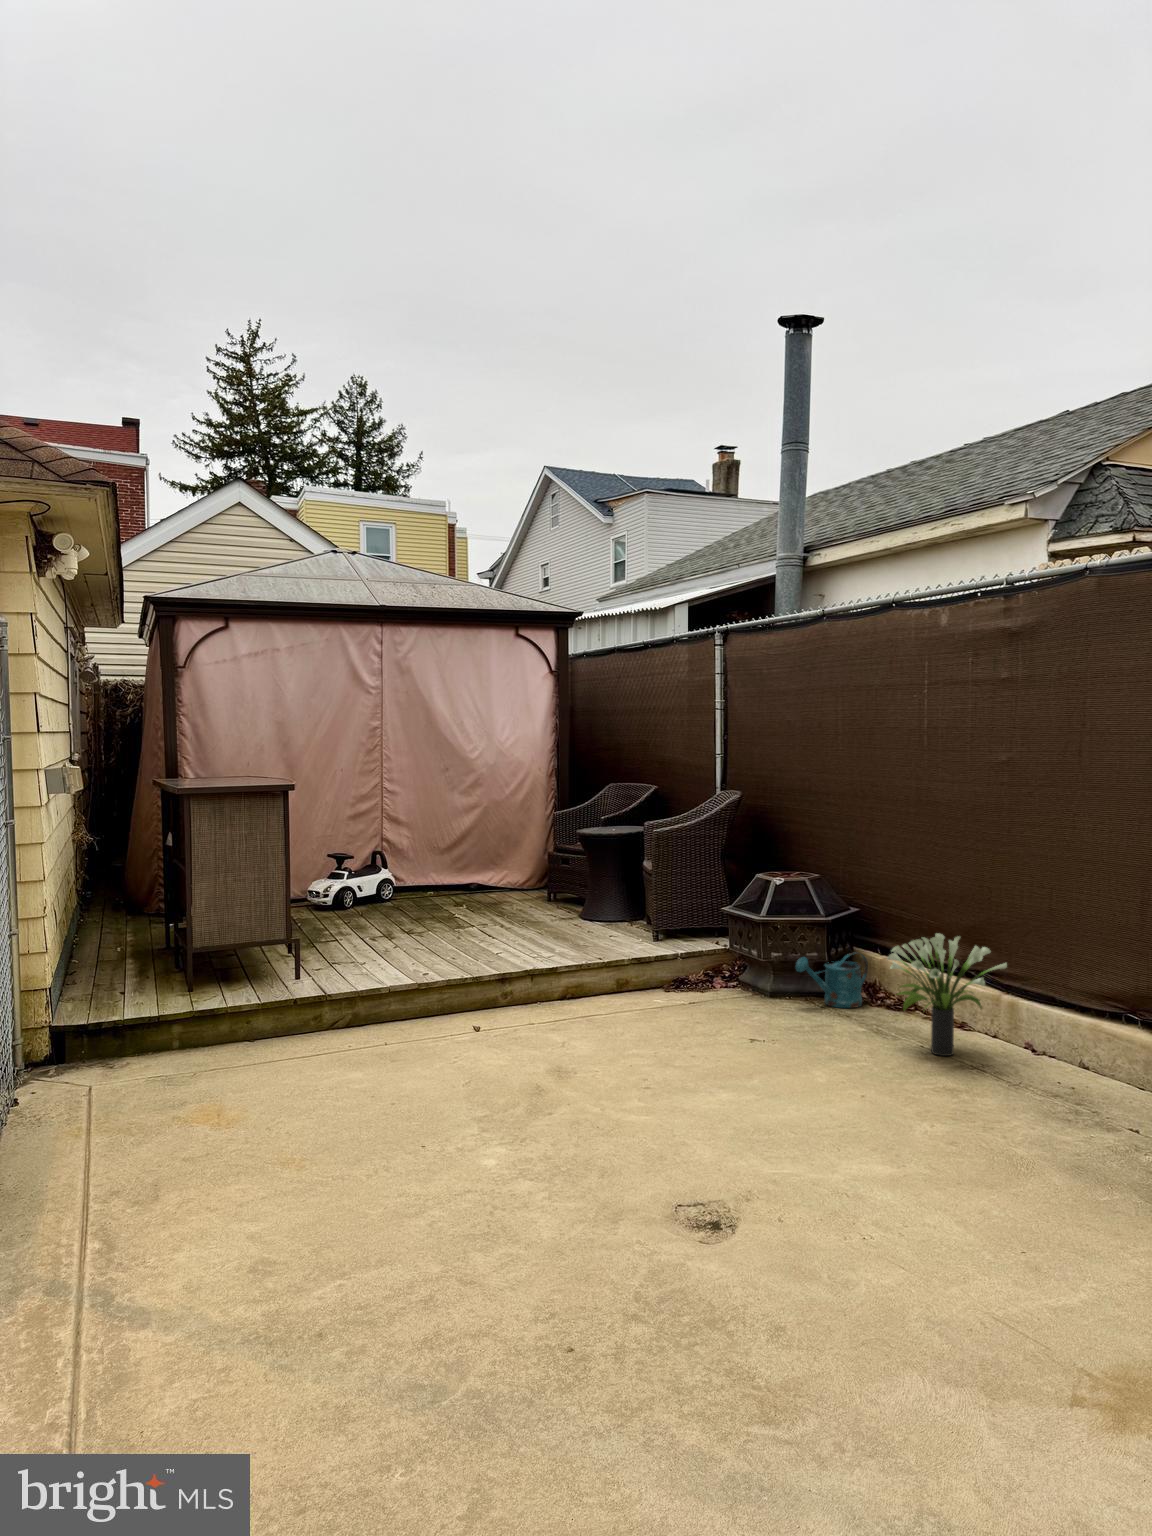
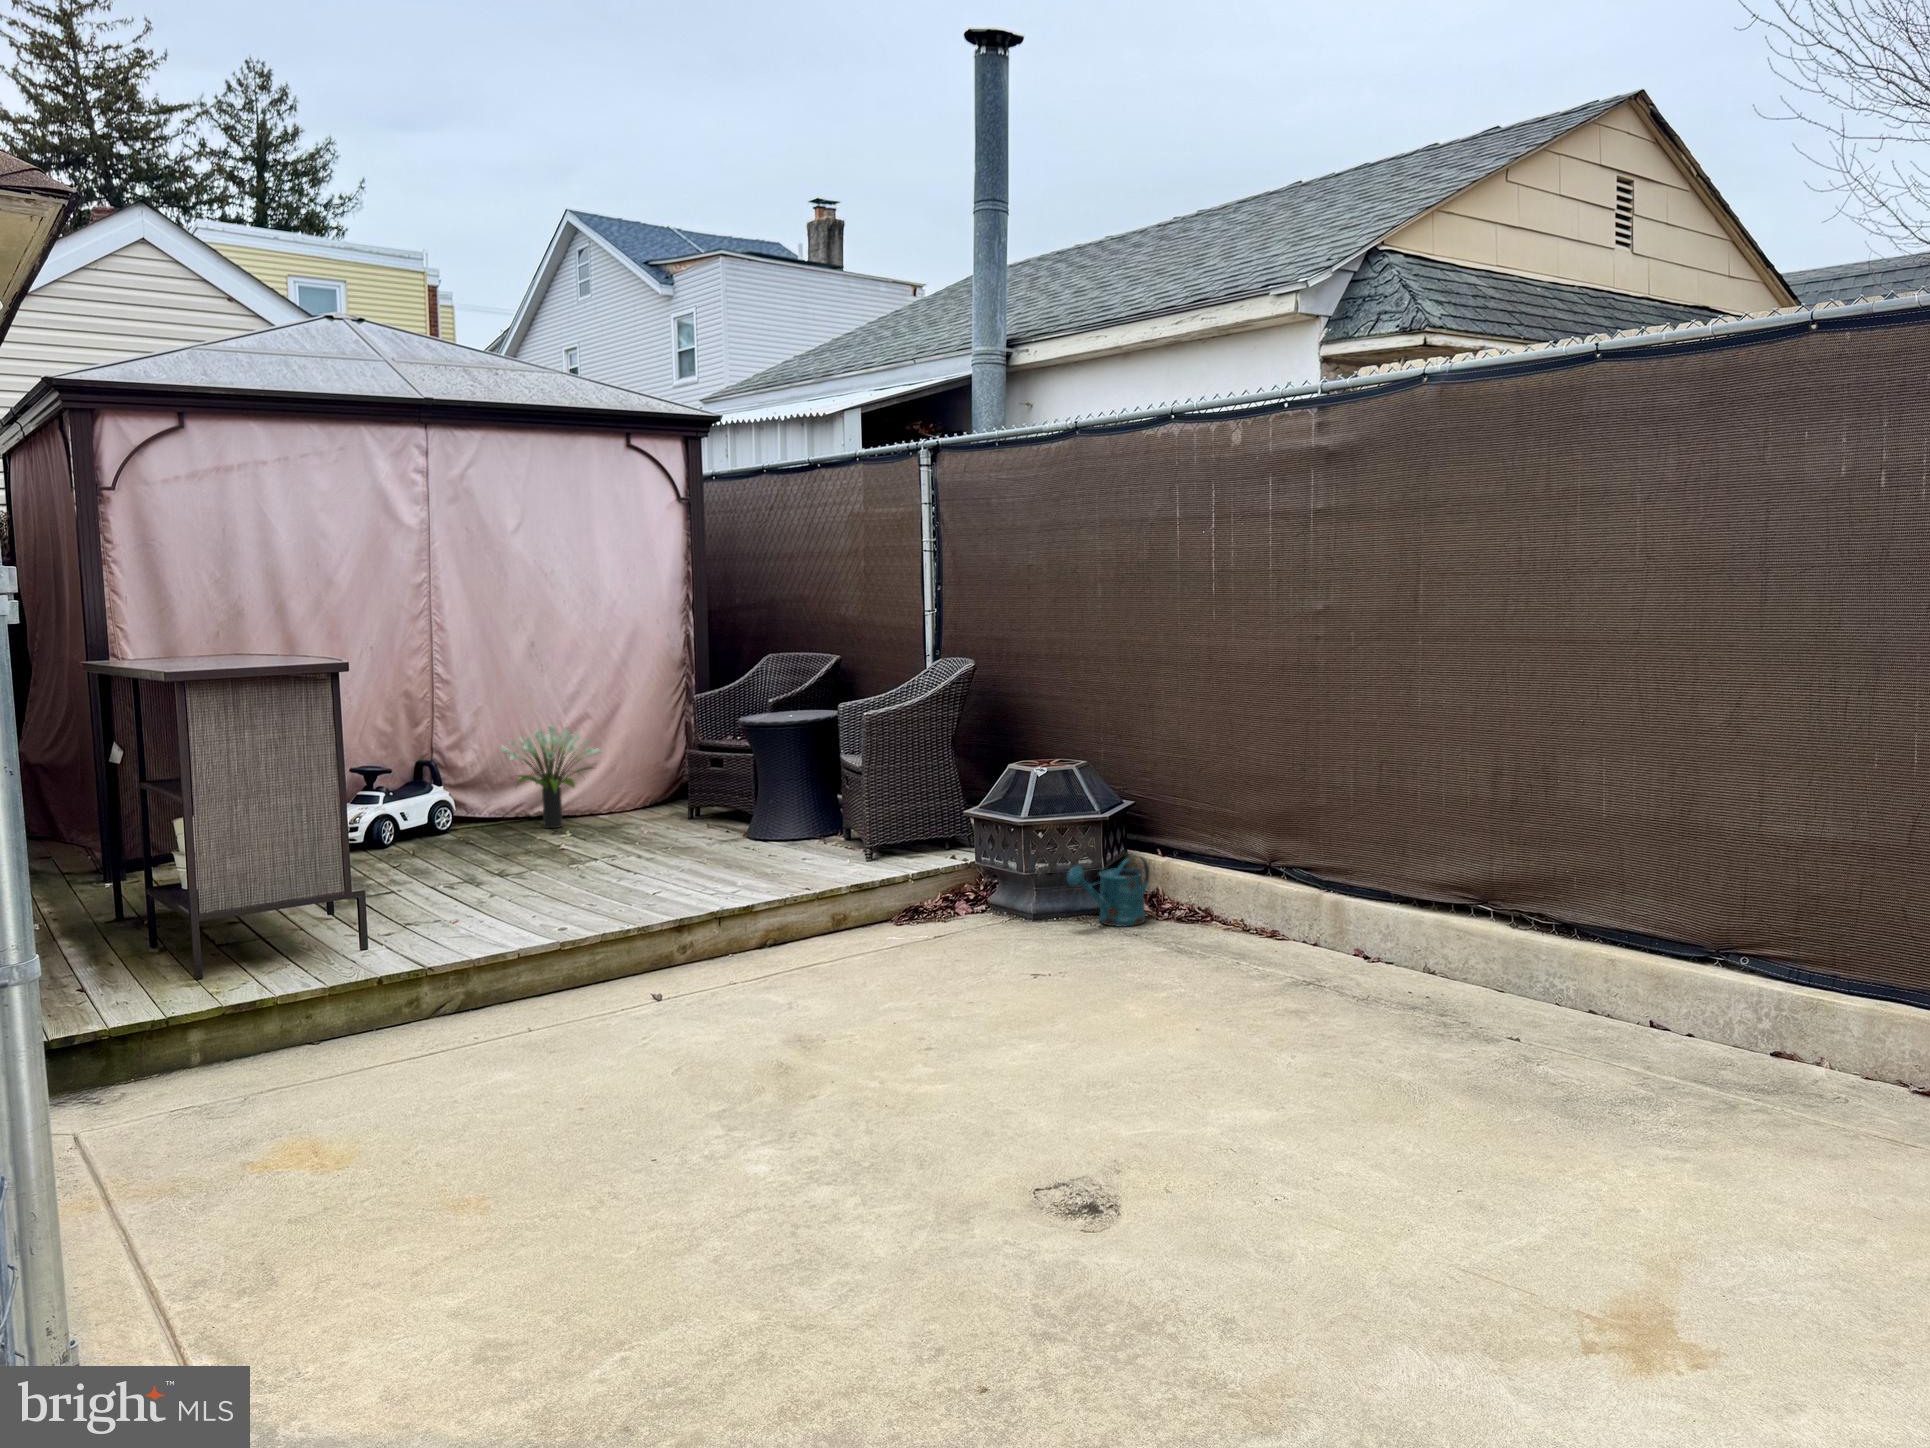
potted plant: present [888,934,1007,1056] -> present [501,725,601,828]

